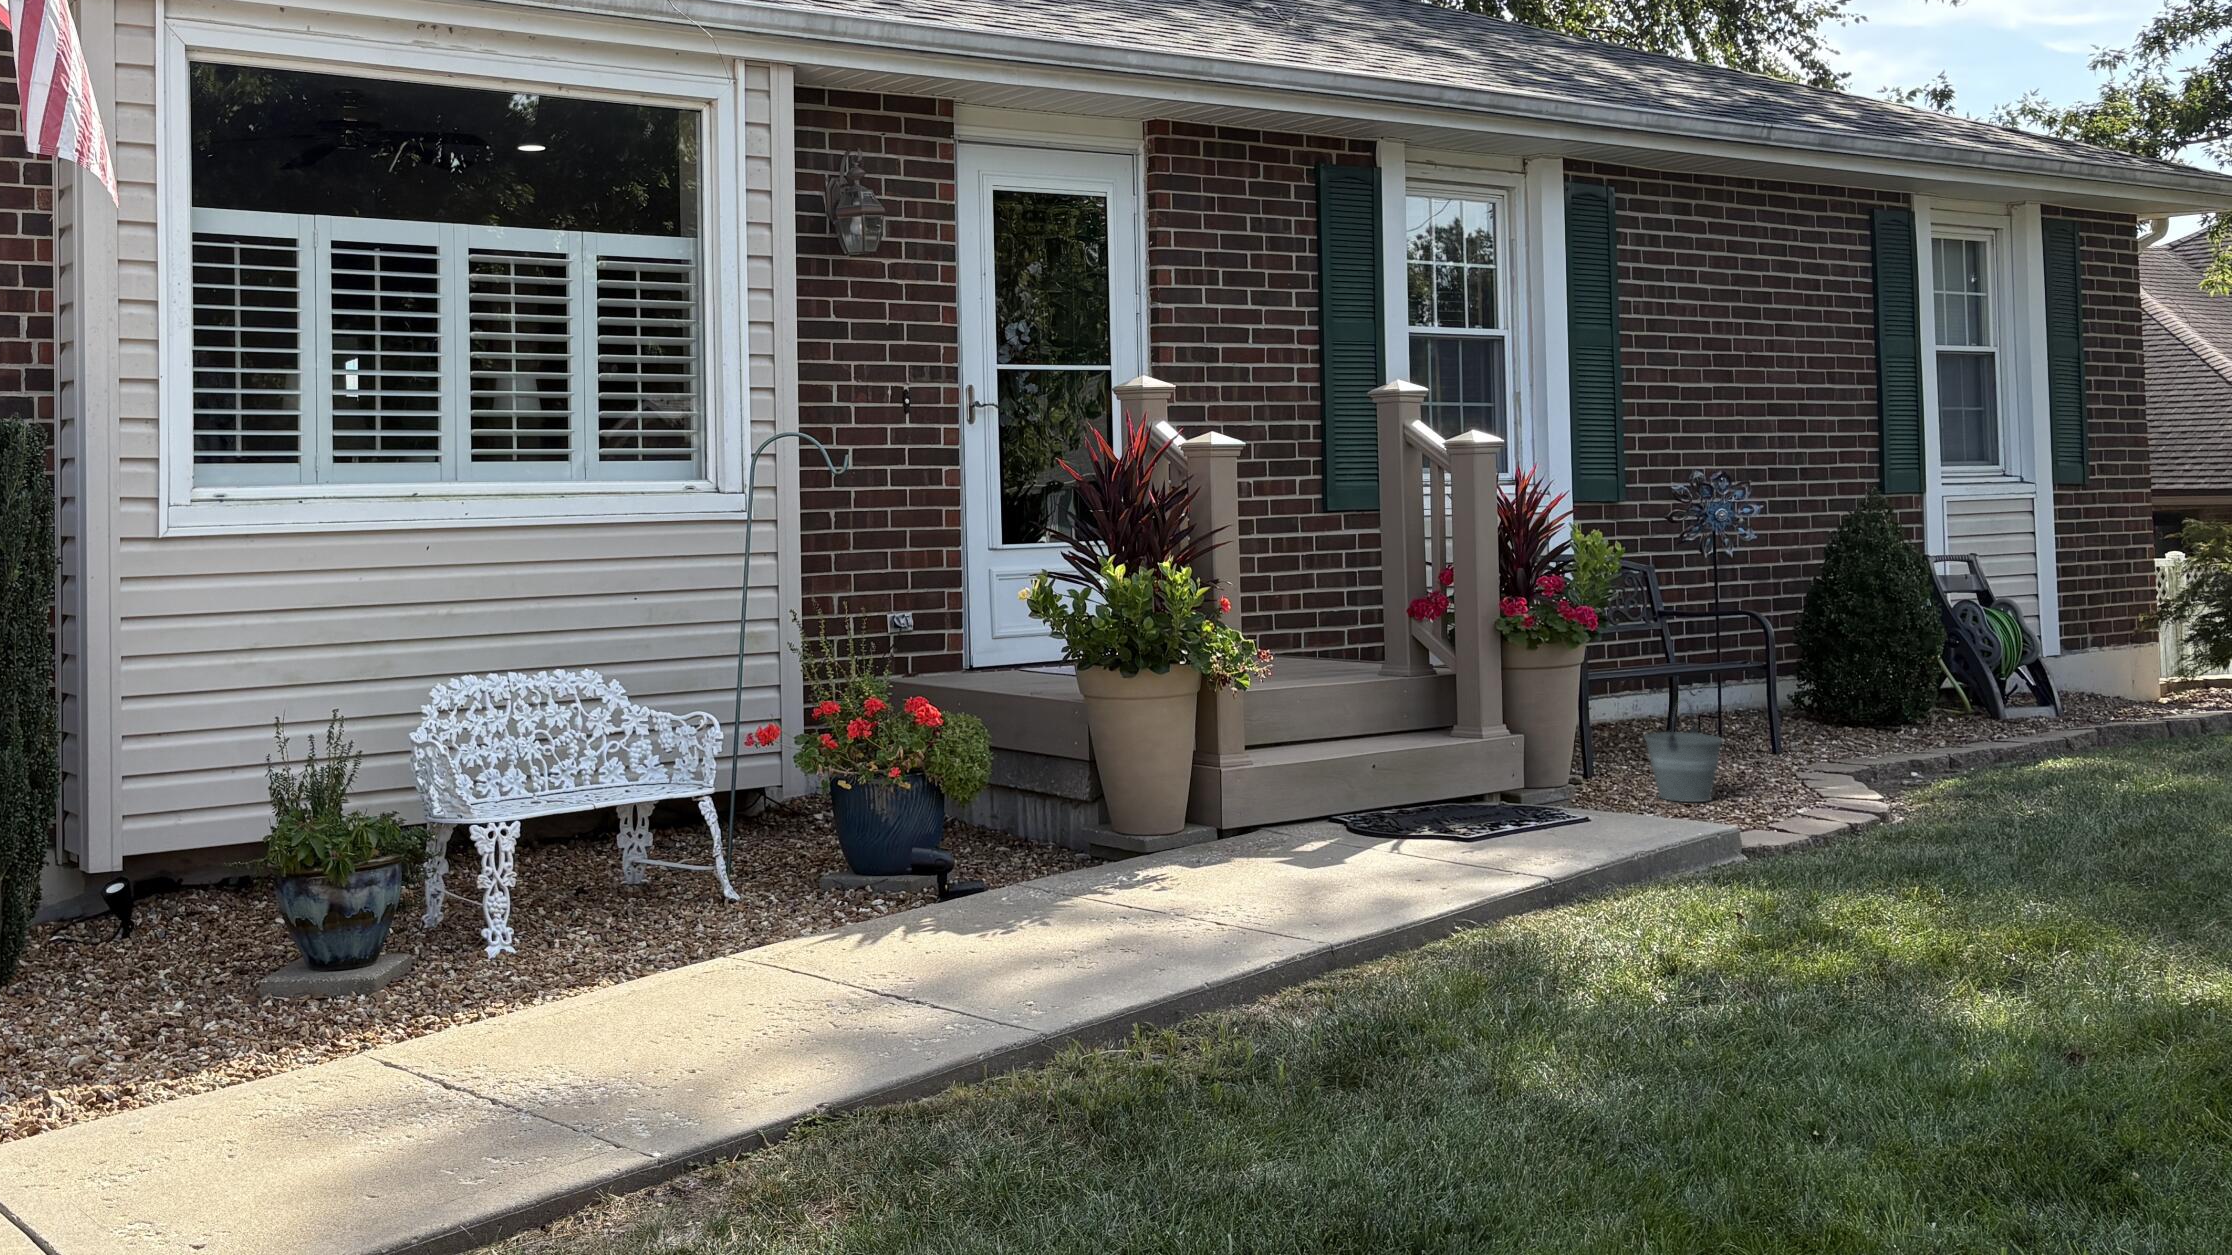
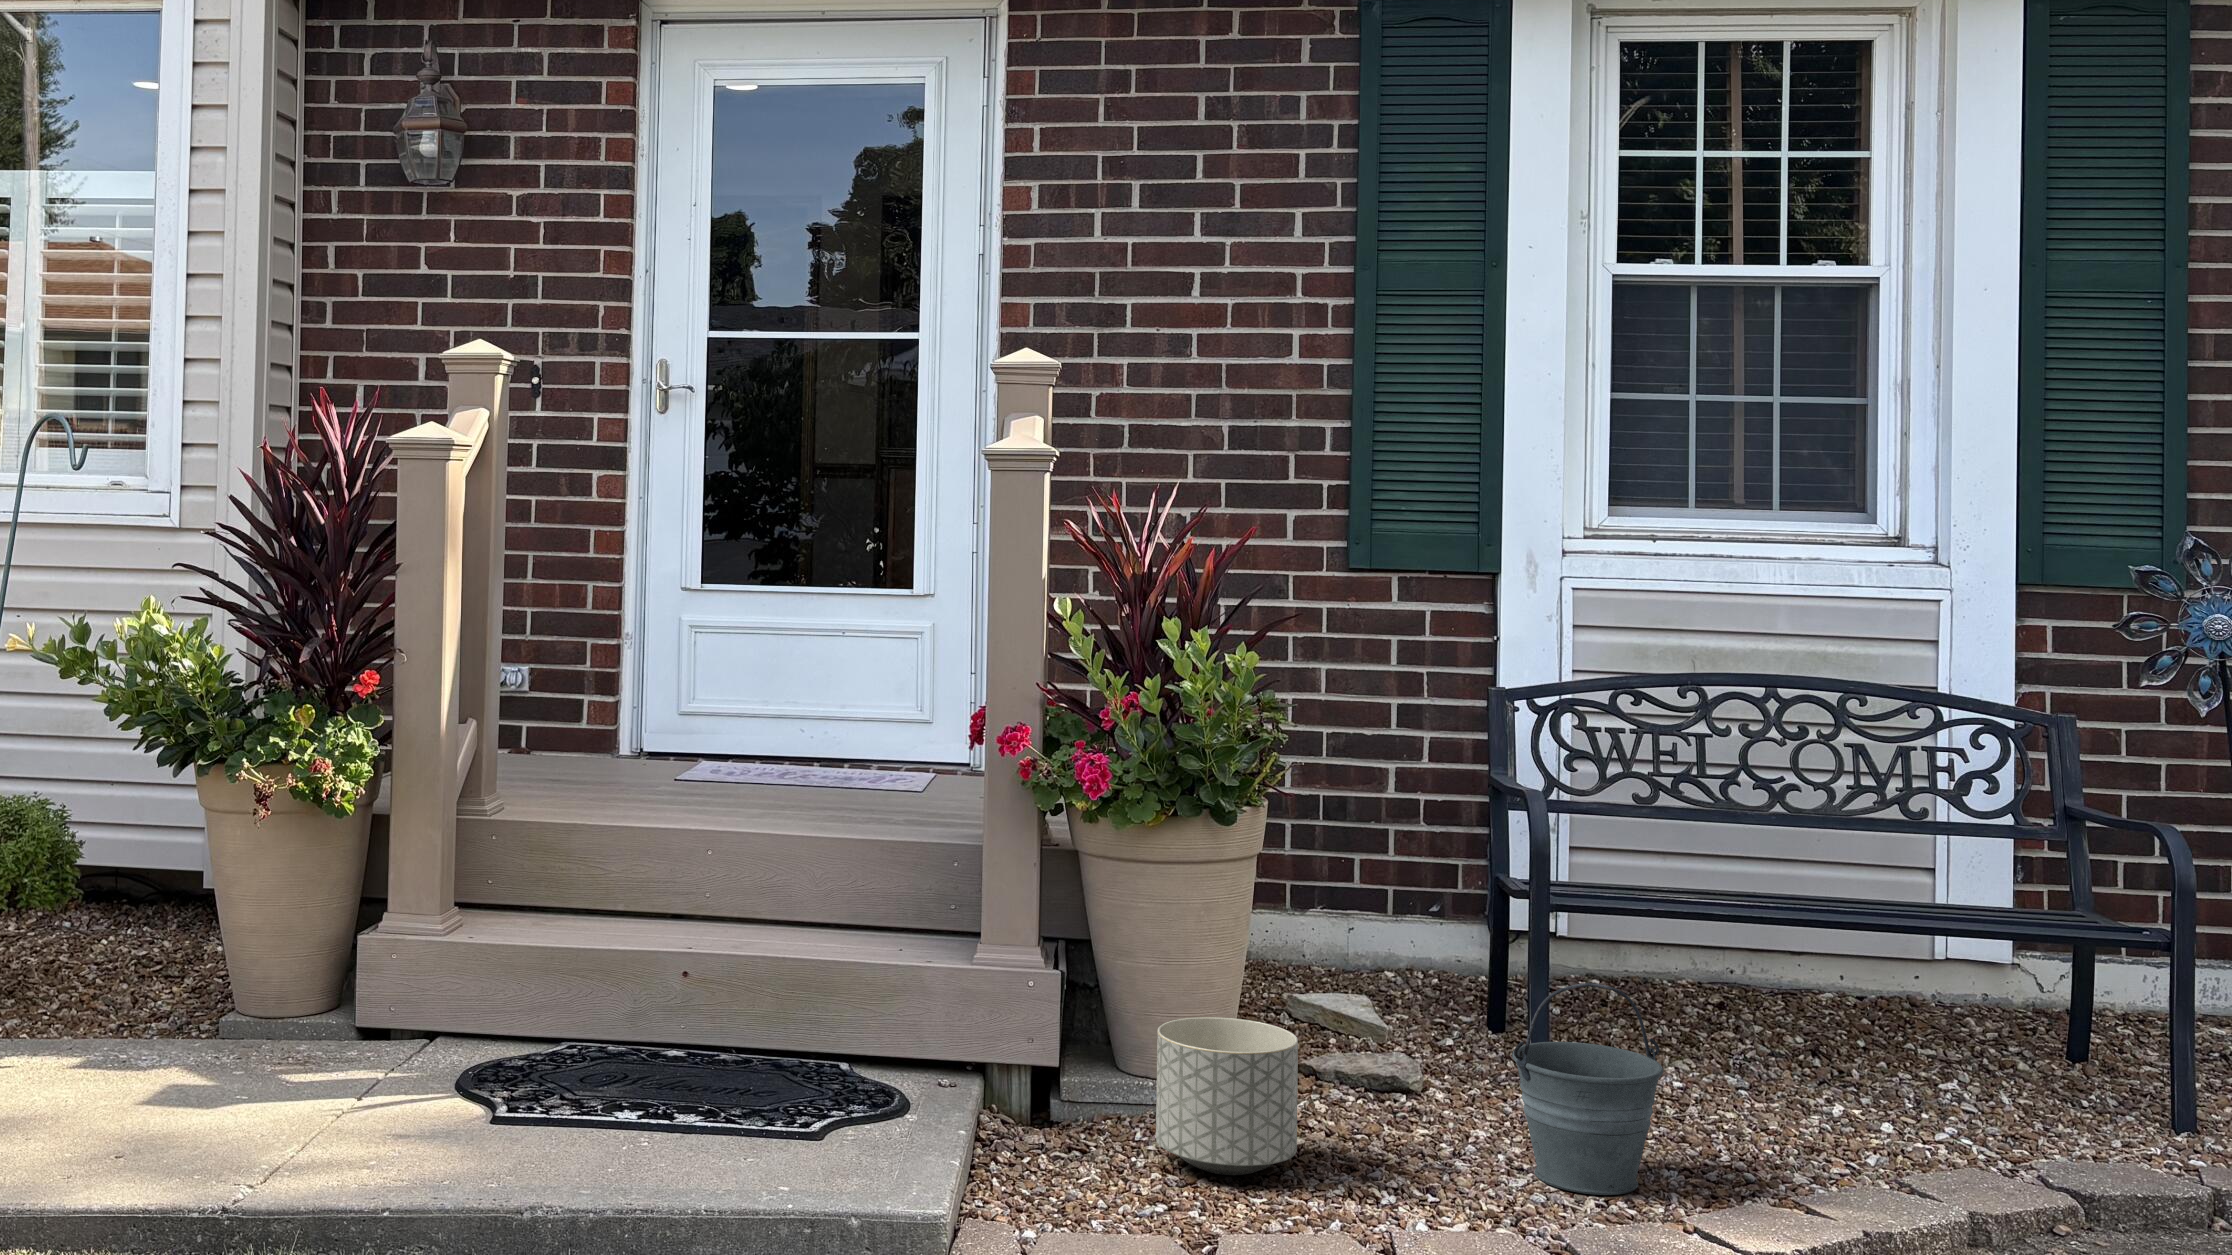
planter: none [1536,744,1619,824] -> present [1156,1017,1298,1175]

